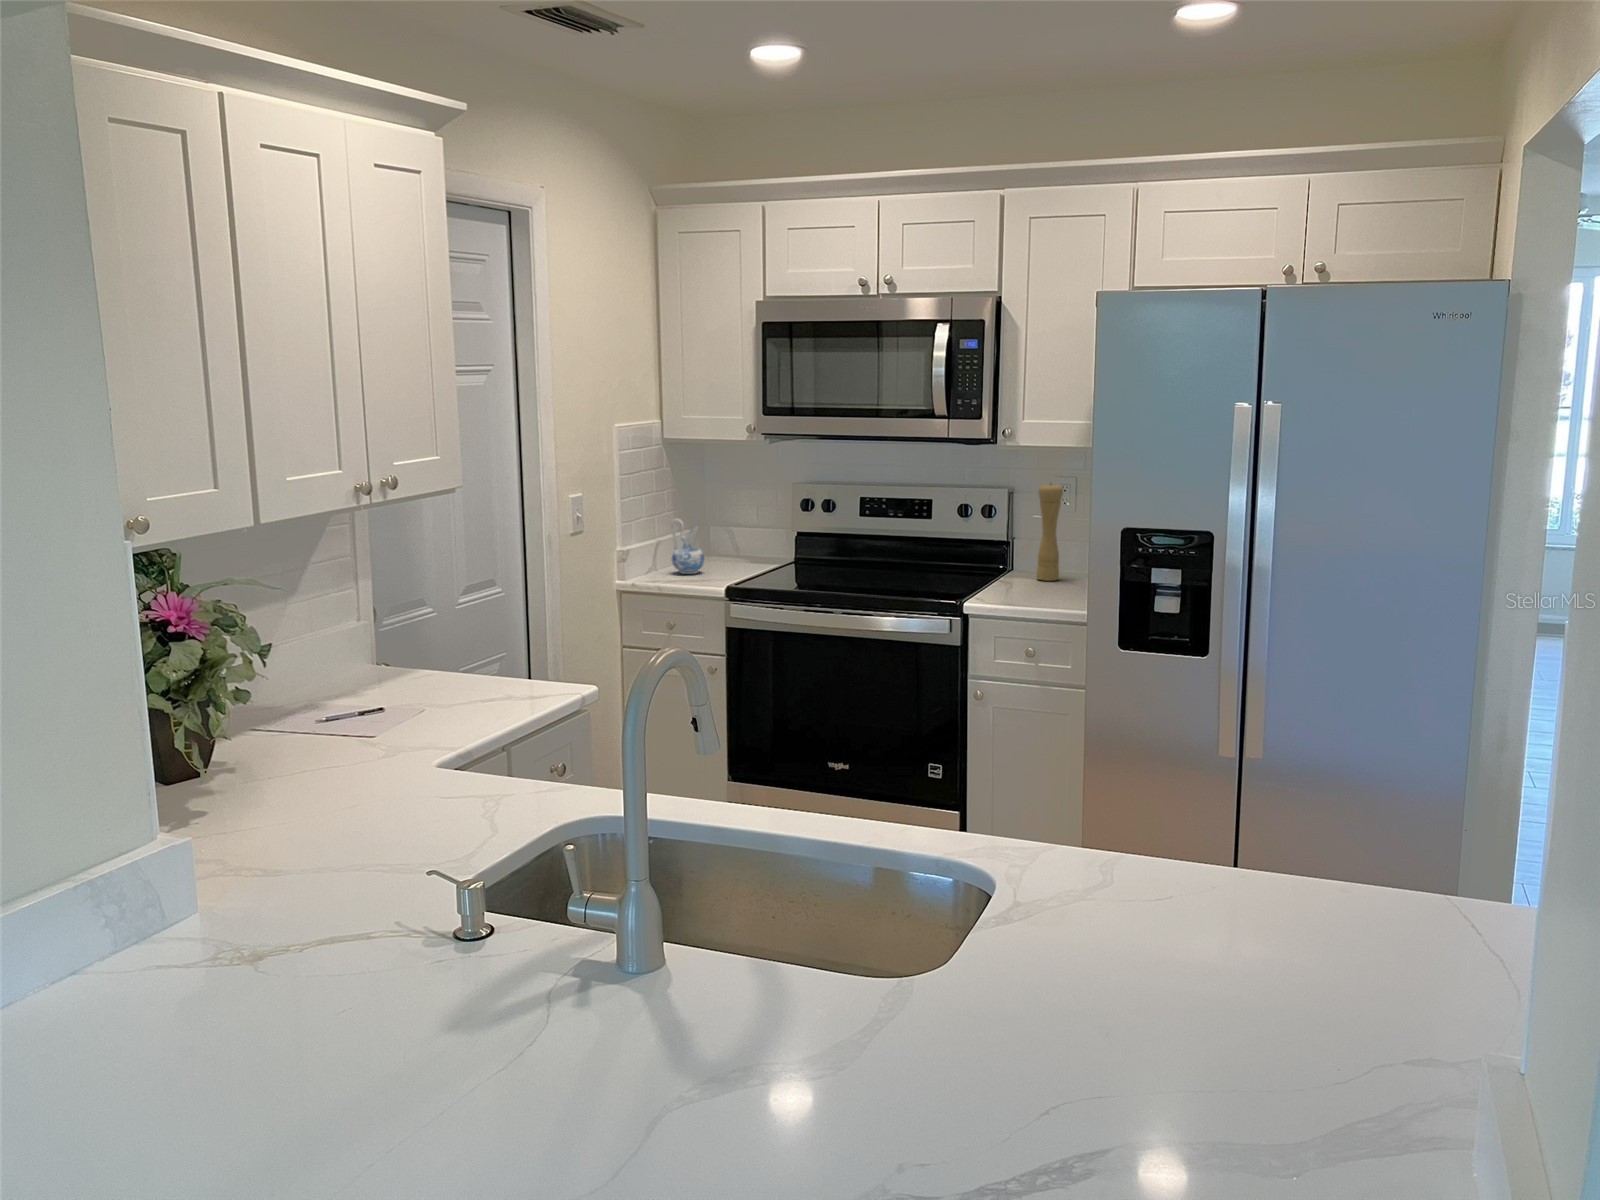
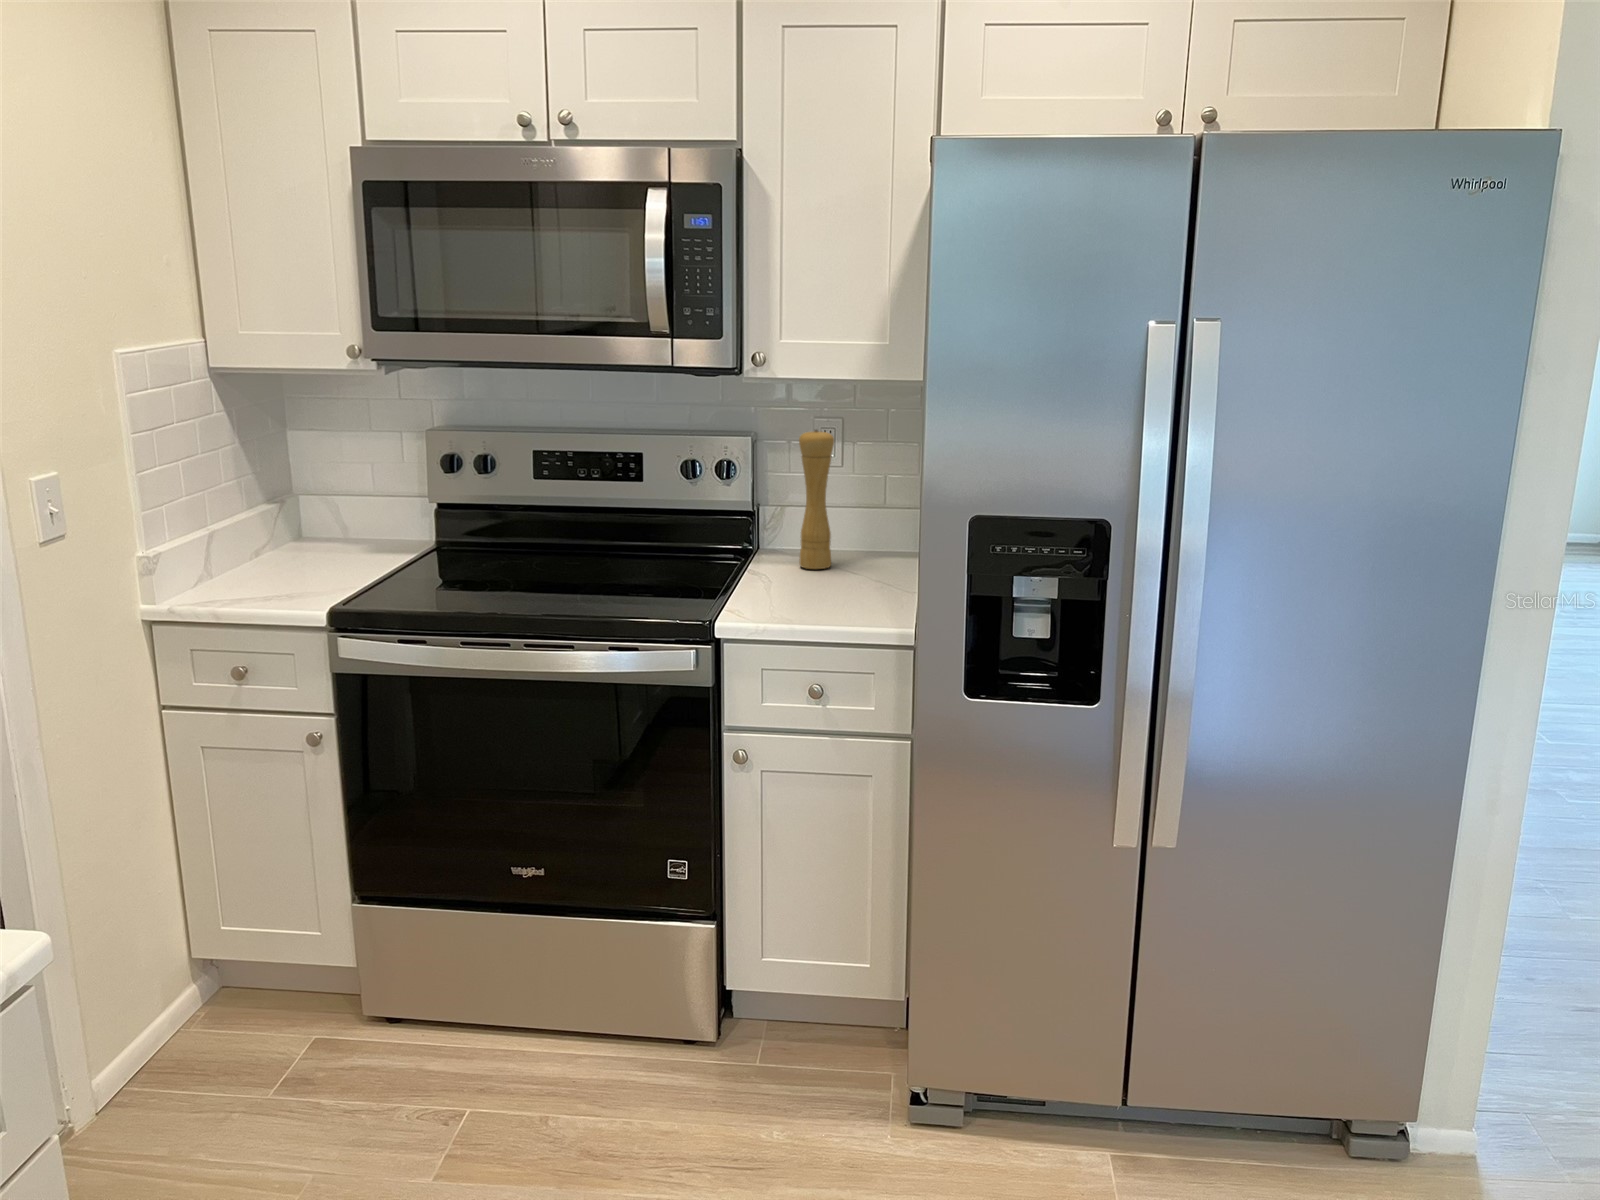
ceramic pitcher: present [671,518,704,574] -> none [232,496,293,583]

